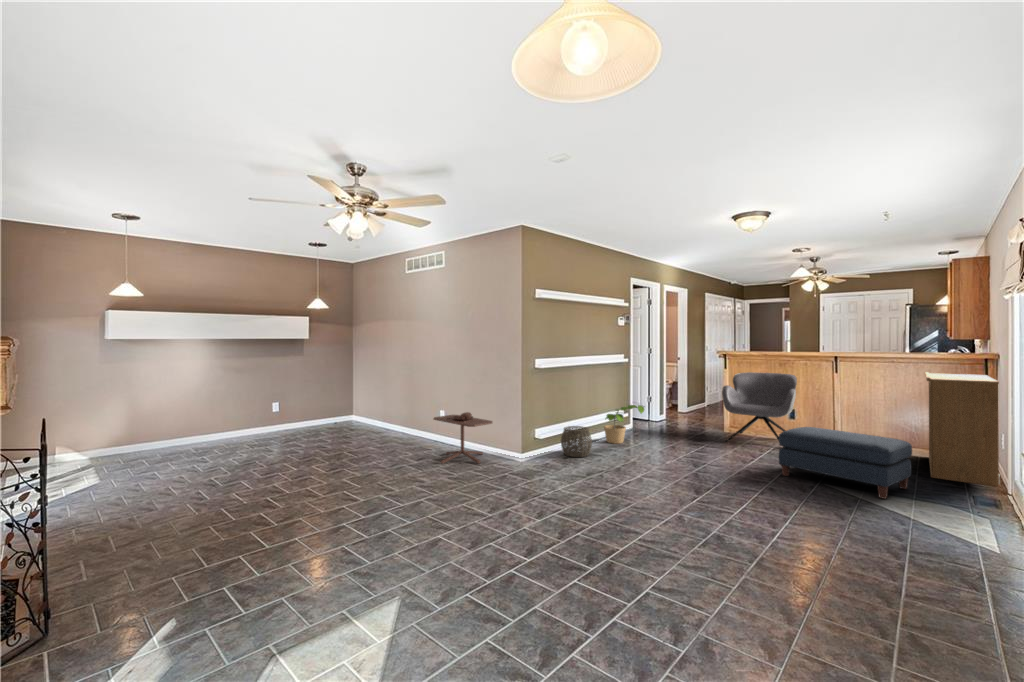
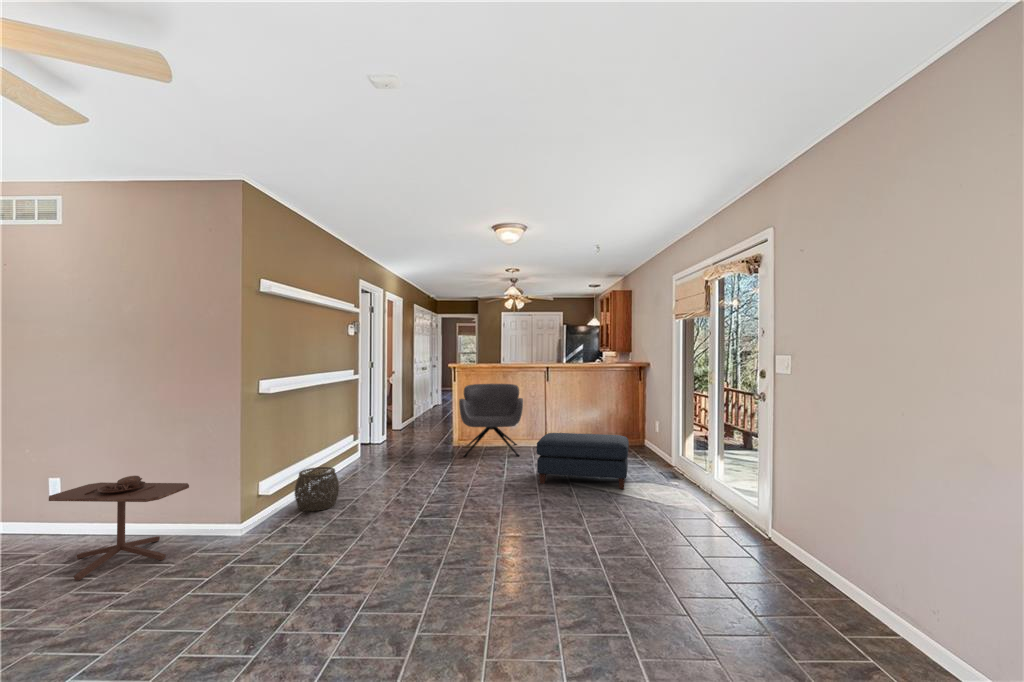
bookshelf: present [925,372,1000,487] -> none [606,377,665,463]
potted plant: present [604,405,644,444] -> none [339,429,393,481]

